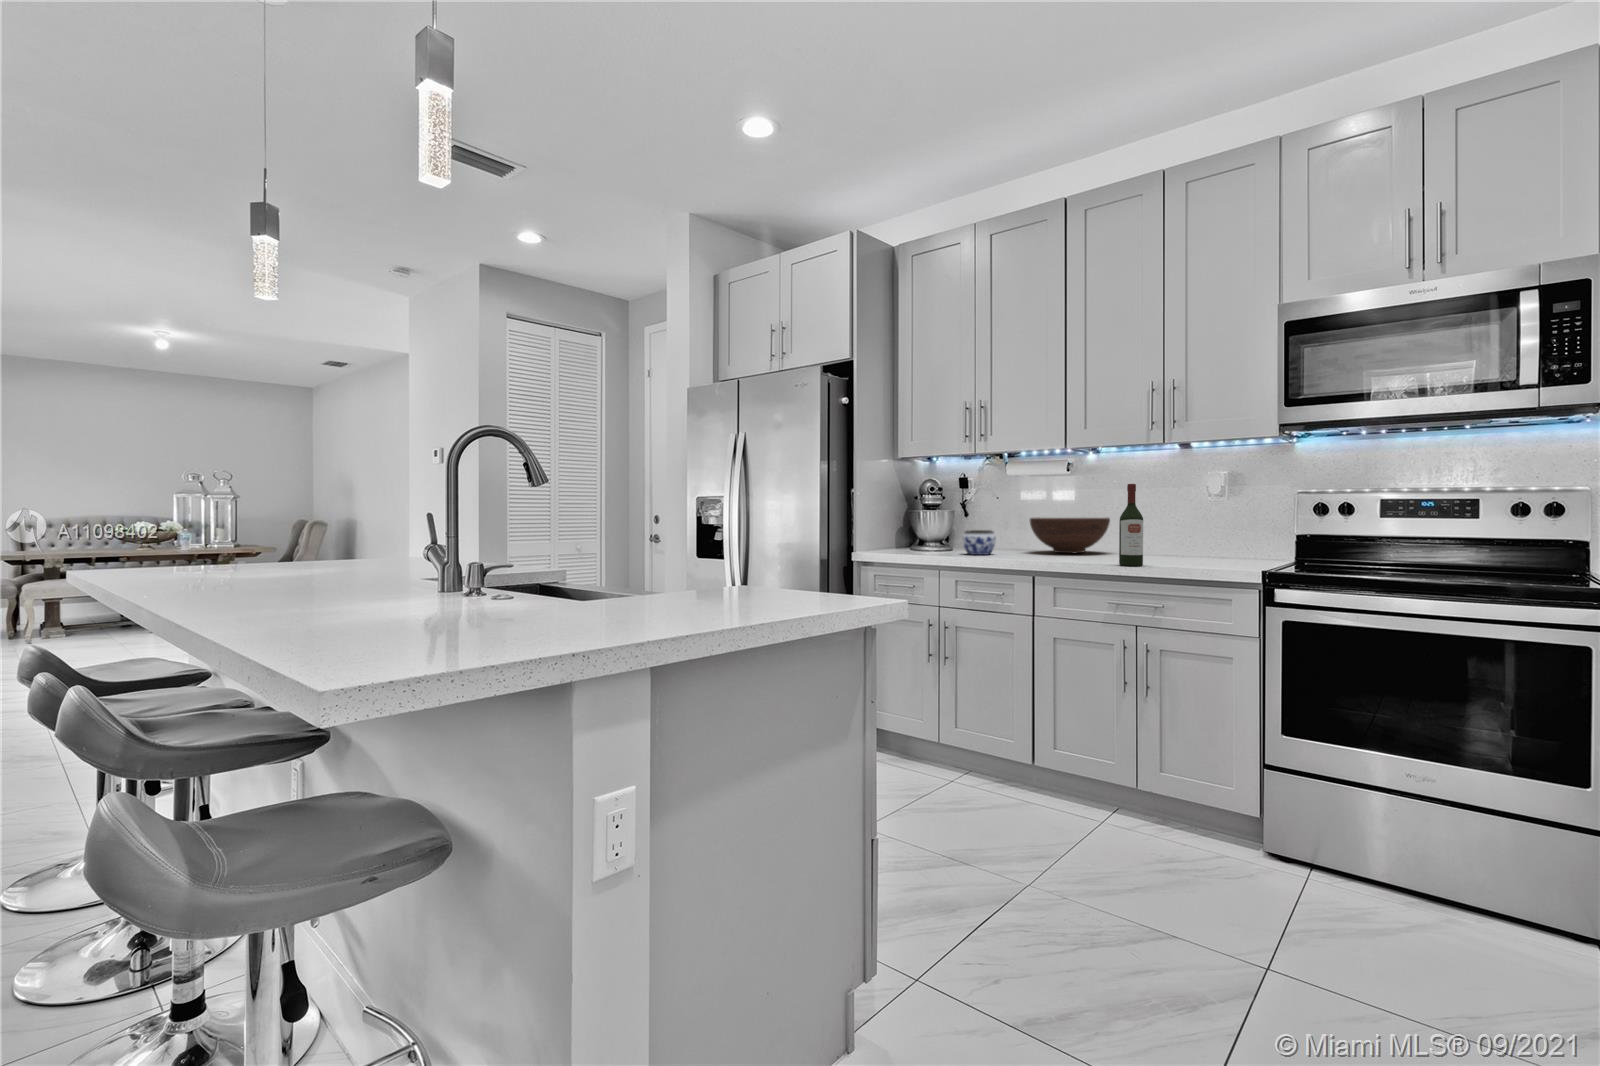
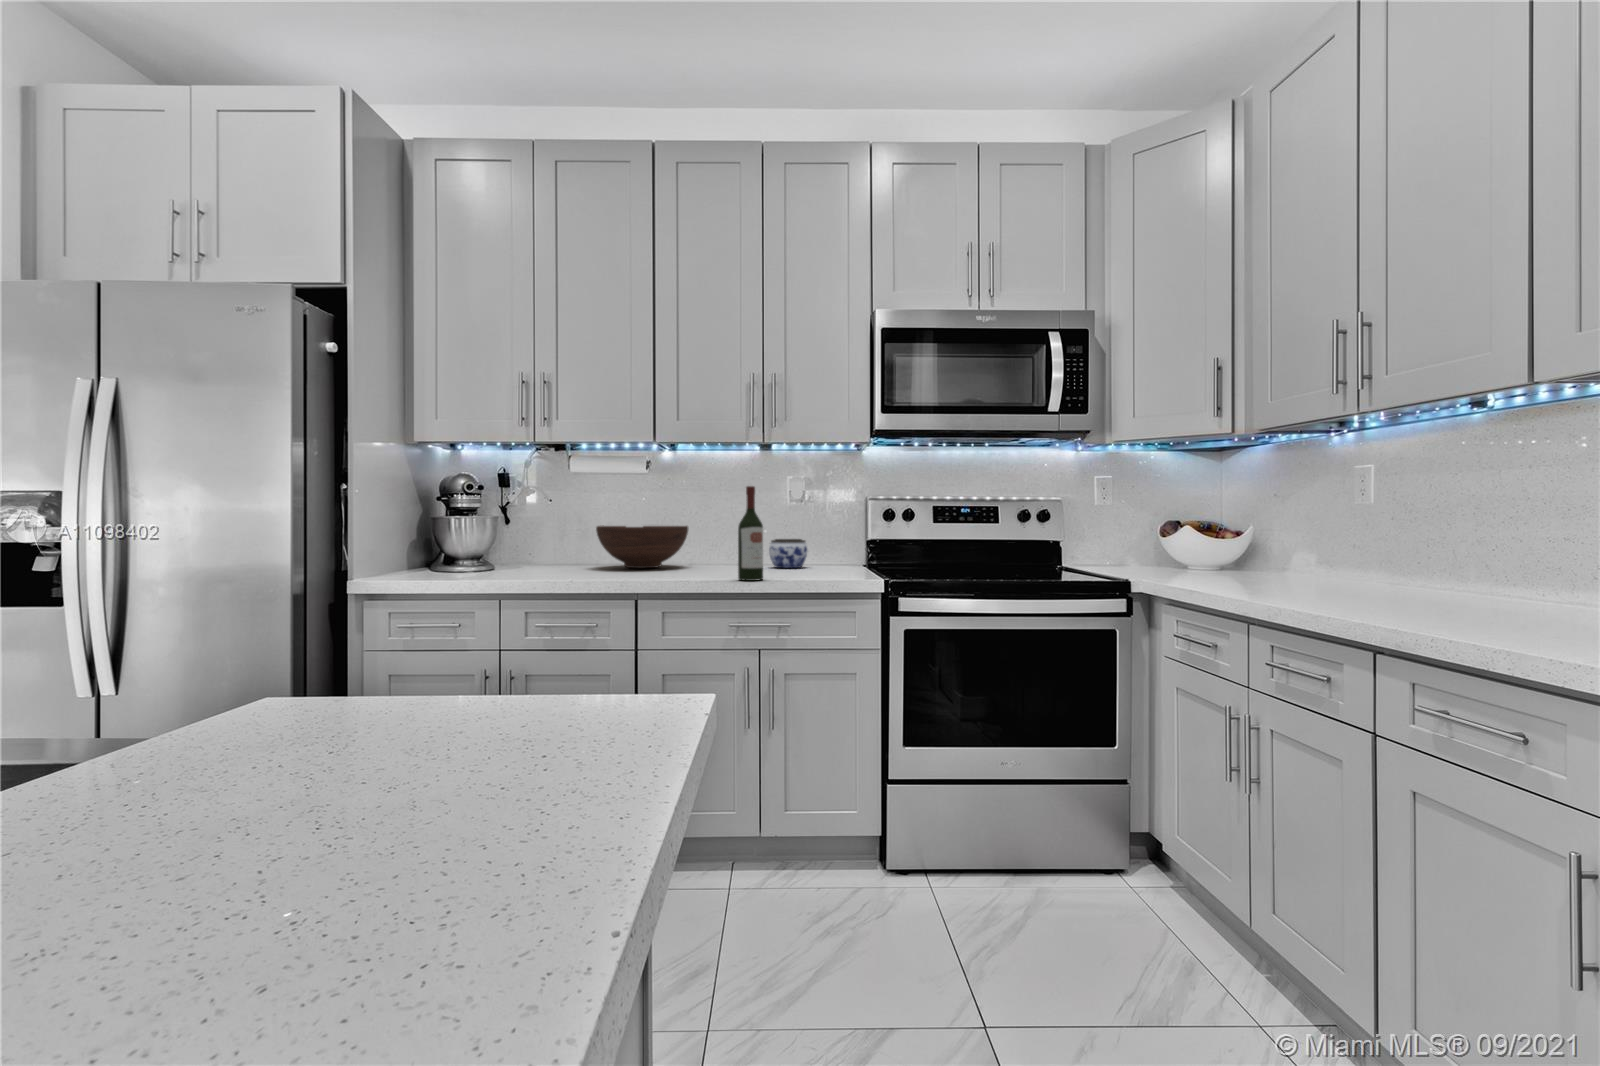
jar: present [963,530,996,555] -> present [769,539,808,568]

